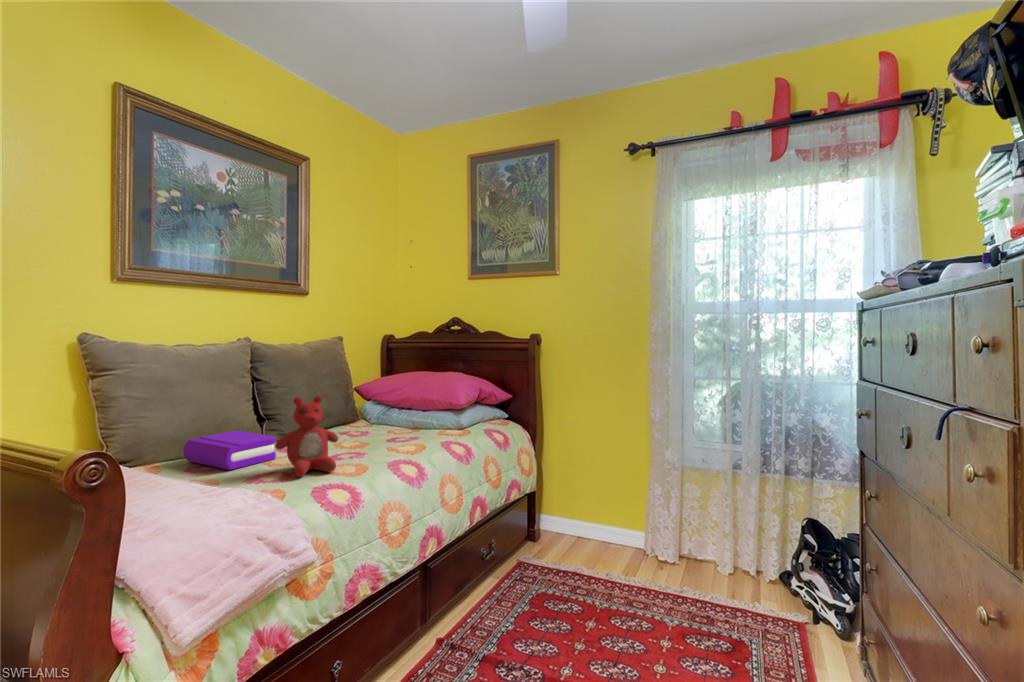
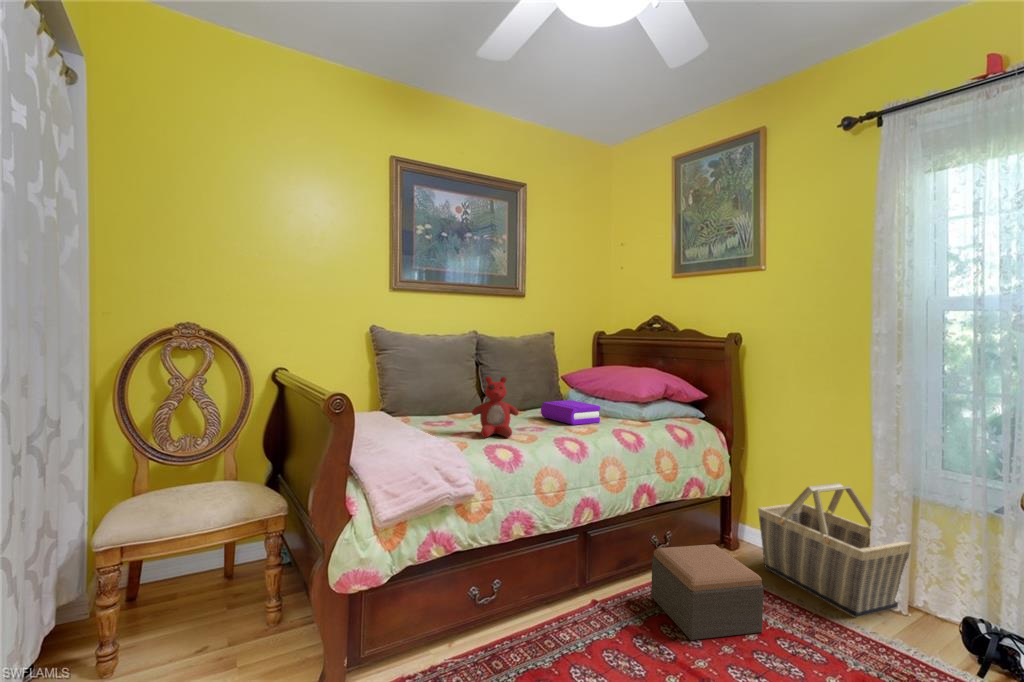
book: present [183,431,276,470] -> present [541,400,600,425]
basket: none [565,464,680,579] -> present [758,483,911,618]
footstool: none [492,543,597,649] -> present [651,544,763,640]

